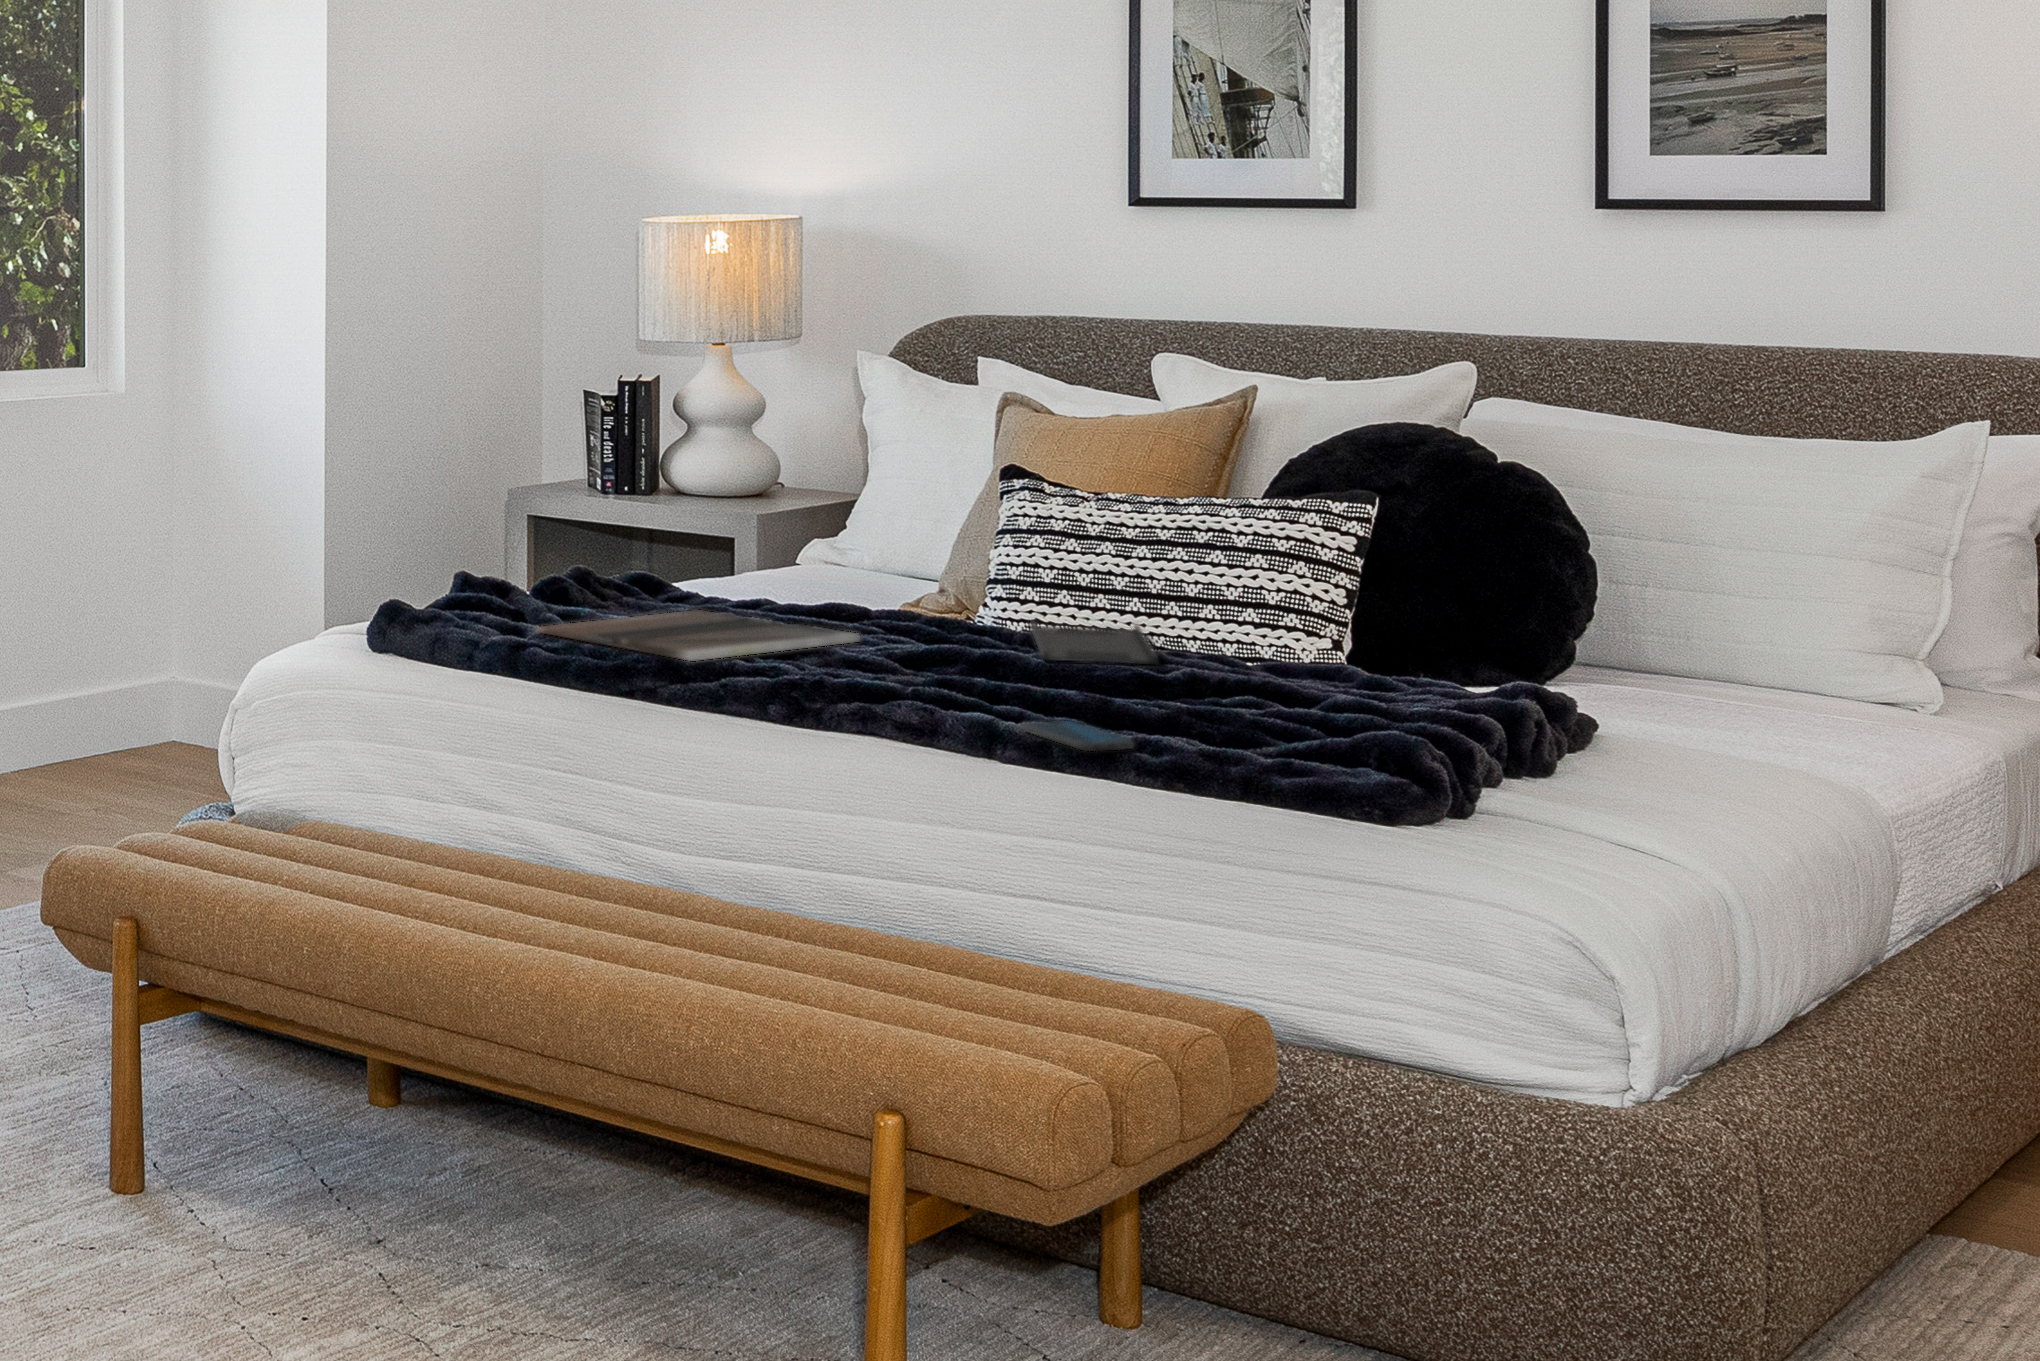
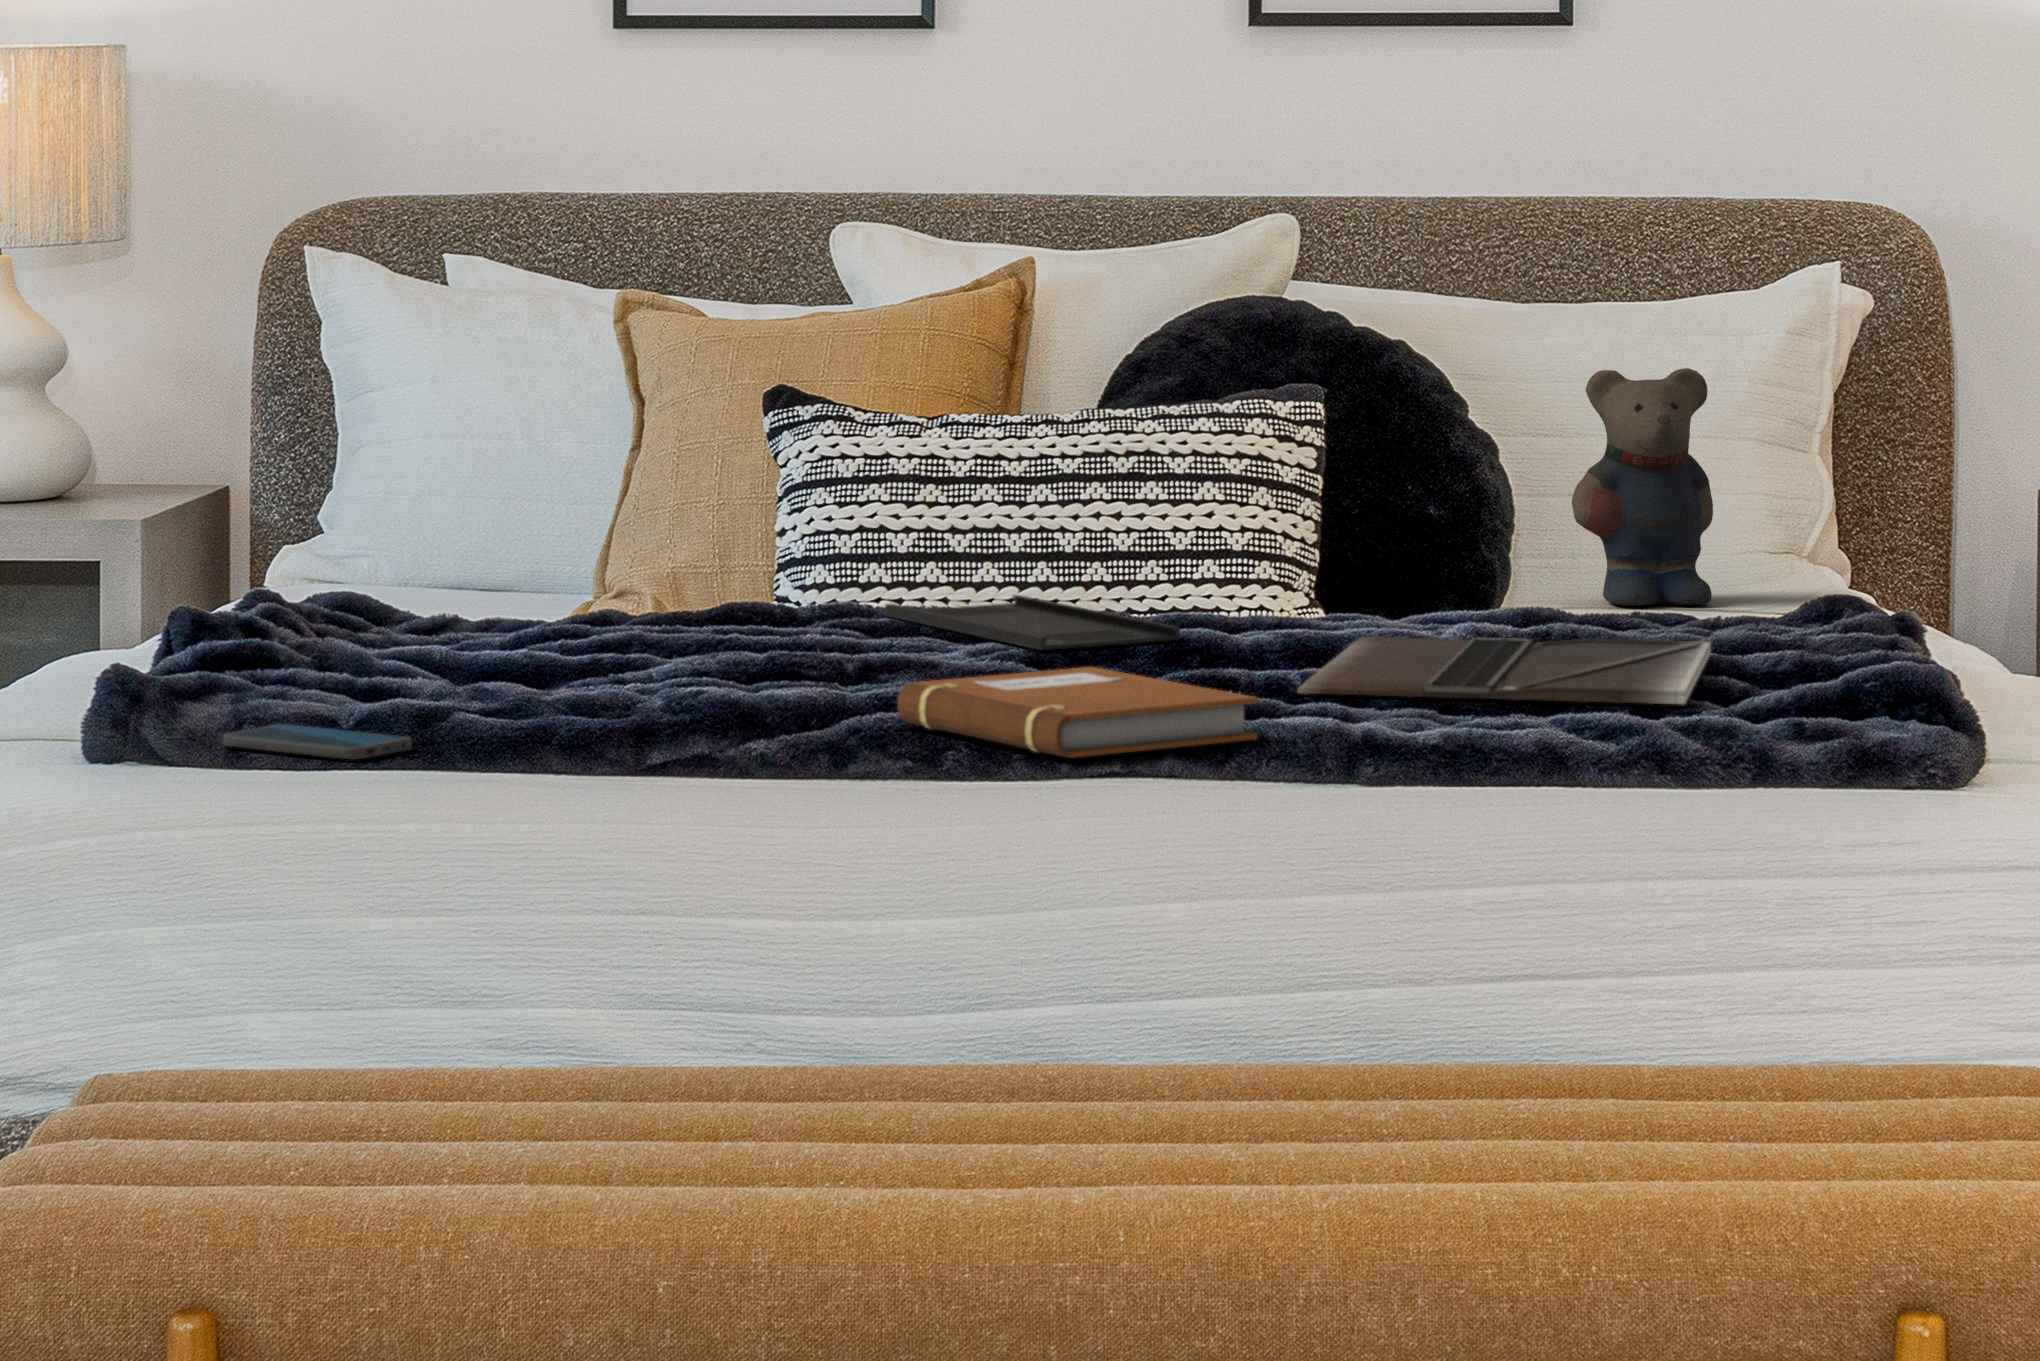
teddy bear: none [1539,501,1663,686] -> present [1572,368,1713,606]
laptop: present [537,610,860,661] -> present [1297,637,1711,704]
notebook: none [801,666,976,726] -> present [897,667,1258,758]
smartphone: present [1022,721,1134,751] -> present [223,724,412,759]

